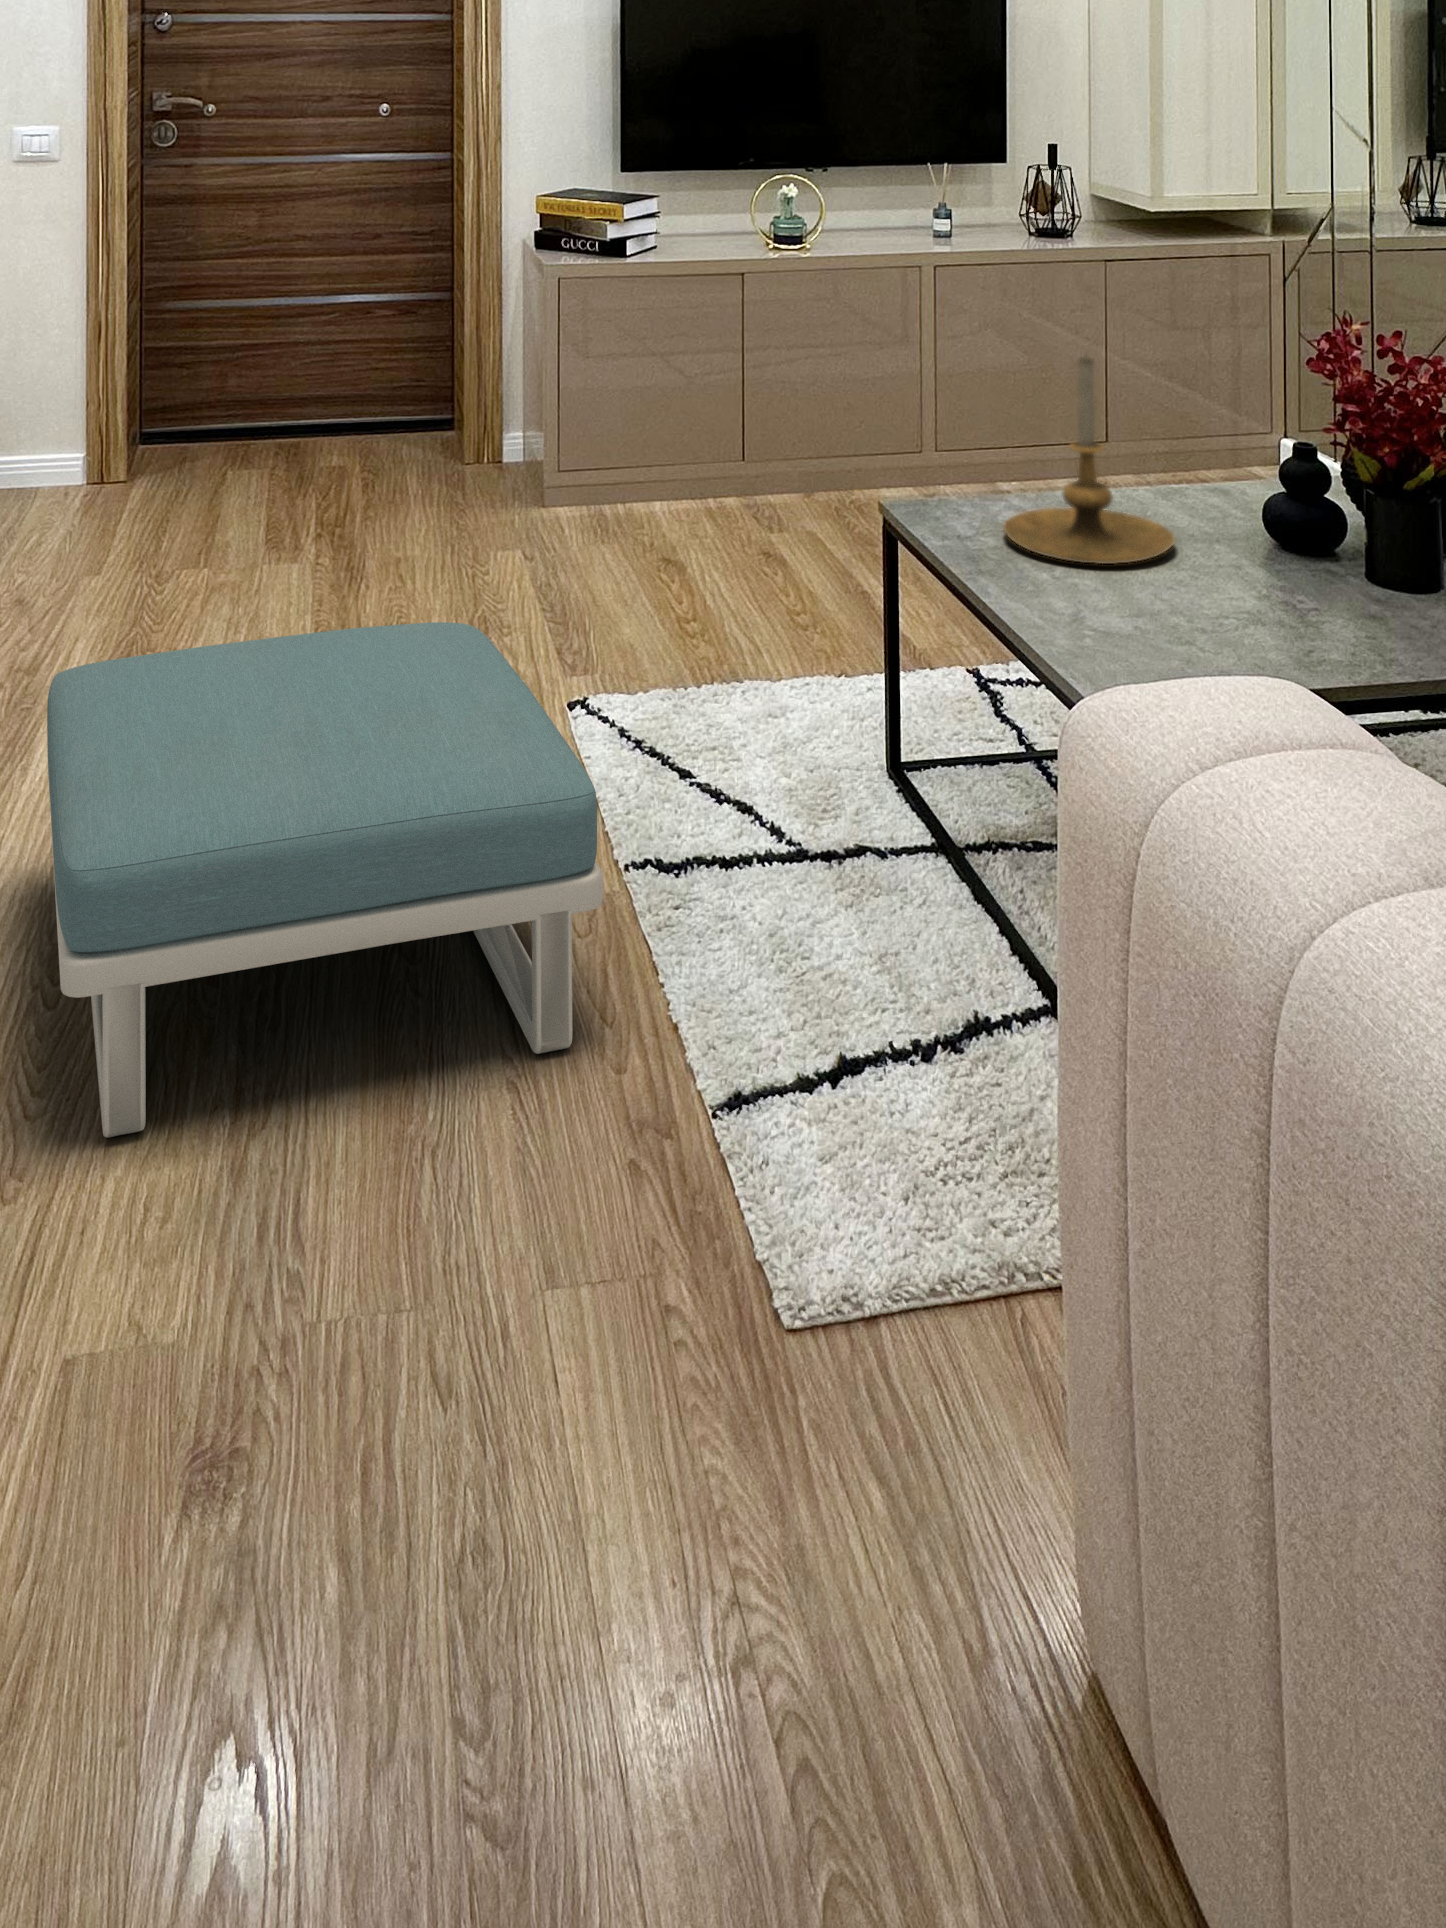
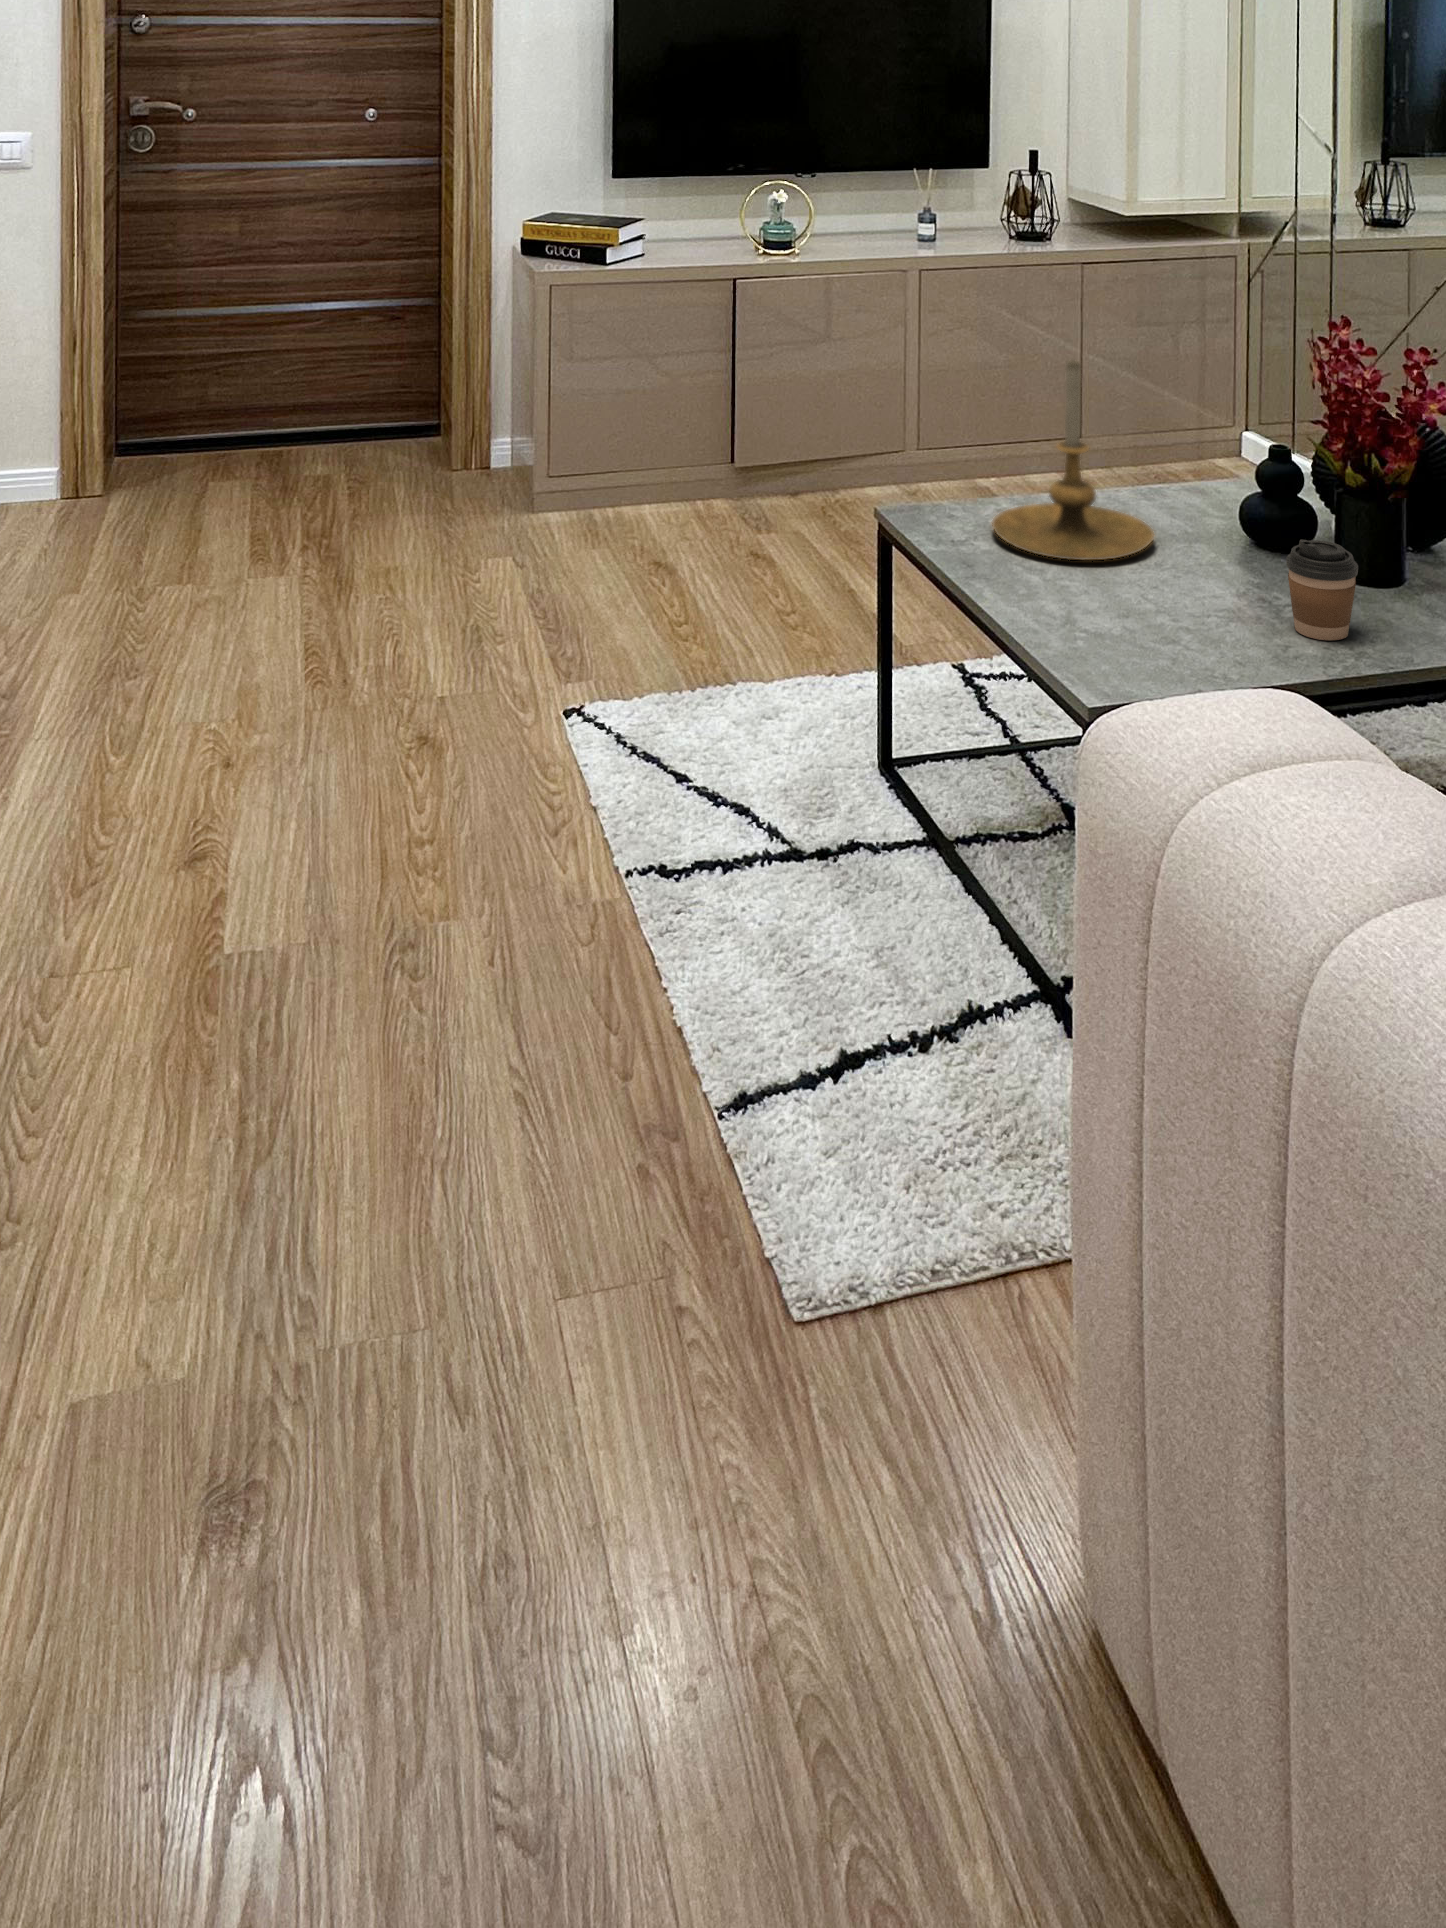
coffee cup: none [1309,539,1386,646] -> present [1286,540,1358,640]
footstool: present [47,622,603,1137] -> none [43,627,609,1167]

